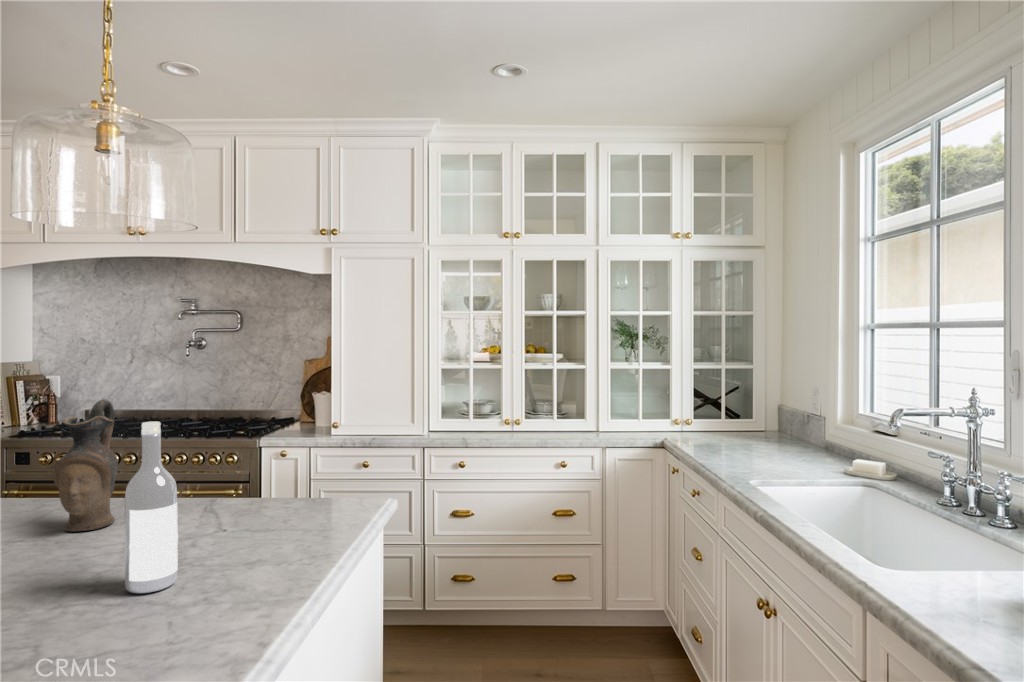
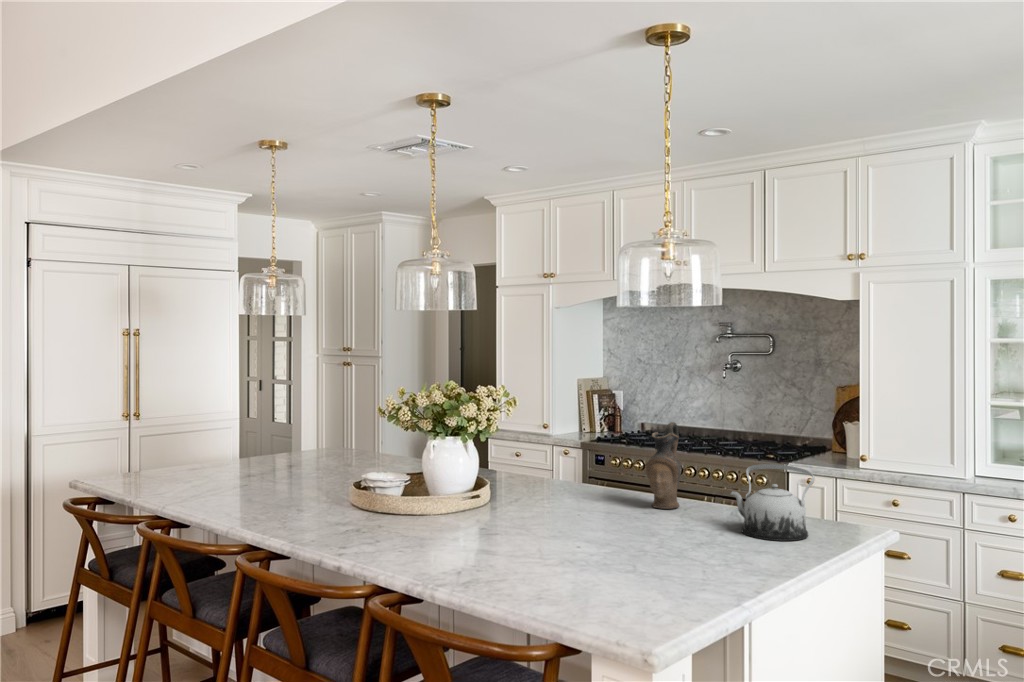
wine bottle: present [125,422,178,594] -> none [692,440,720,544]
teapot: none [195,445,317,557] -> present [730,464,815,541]

